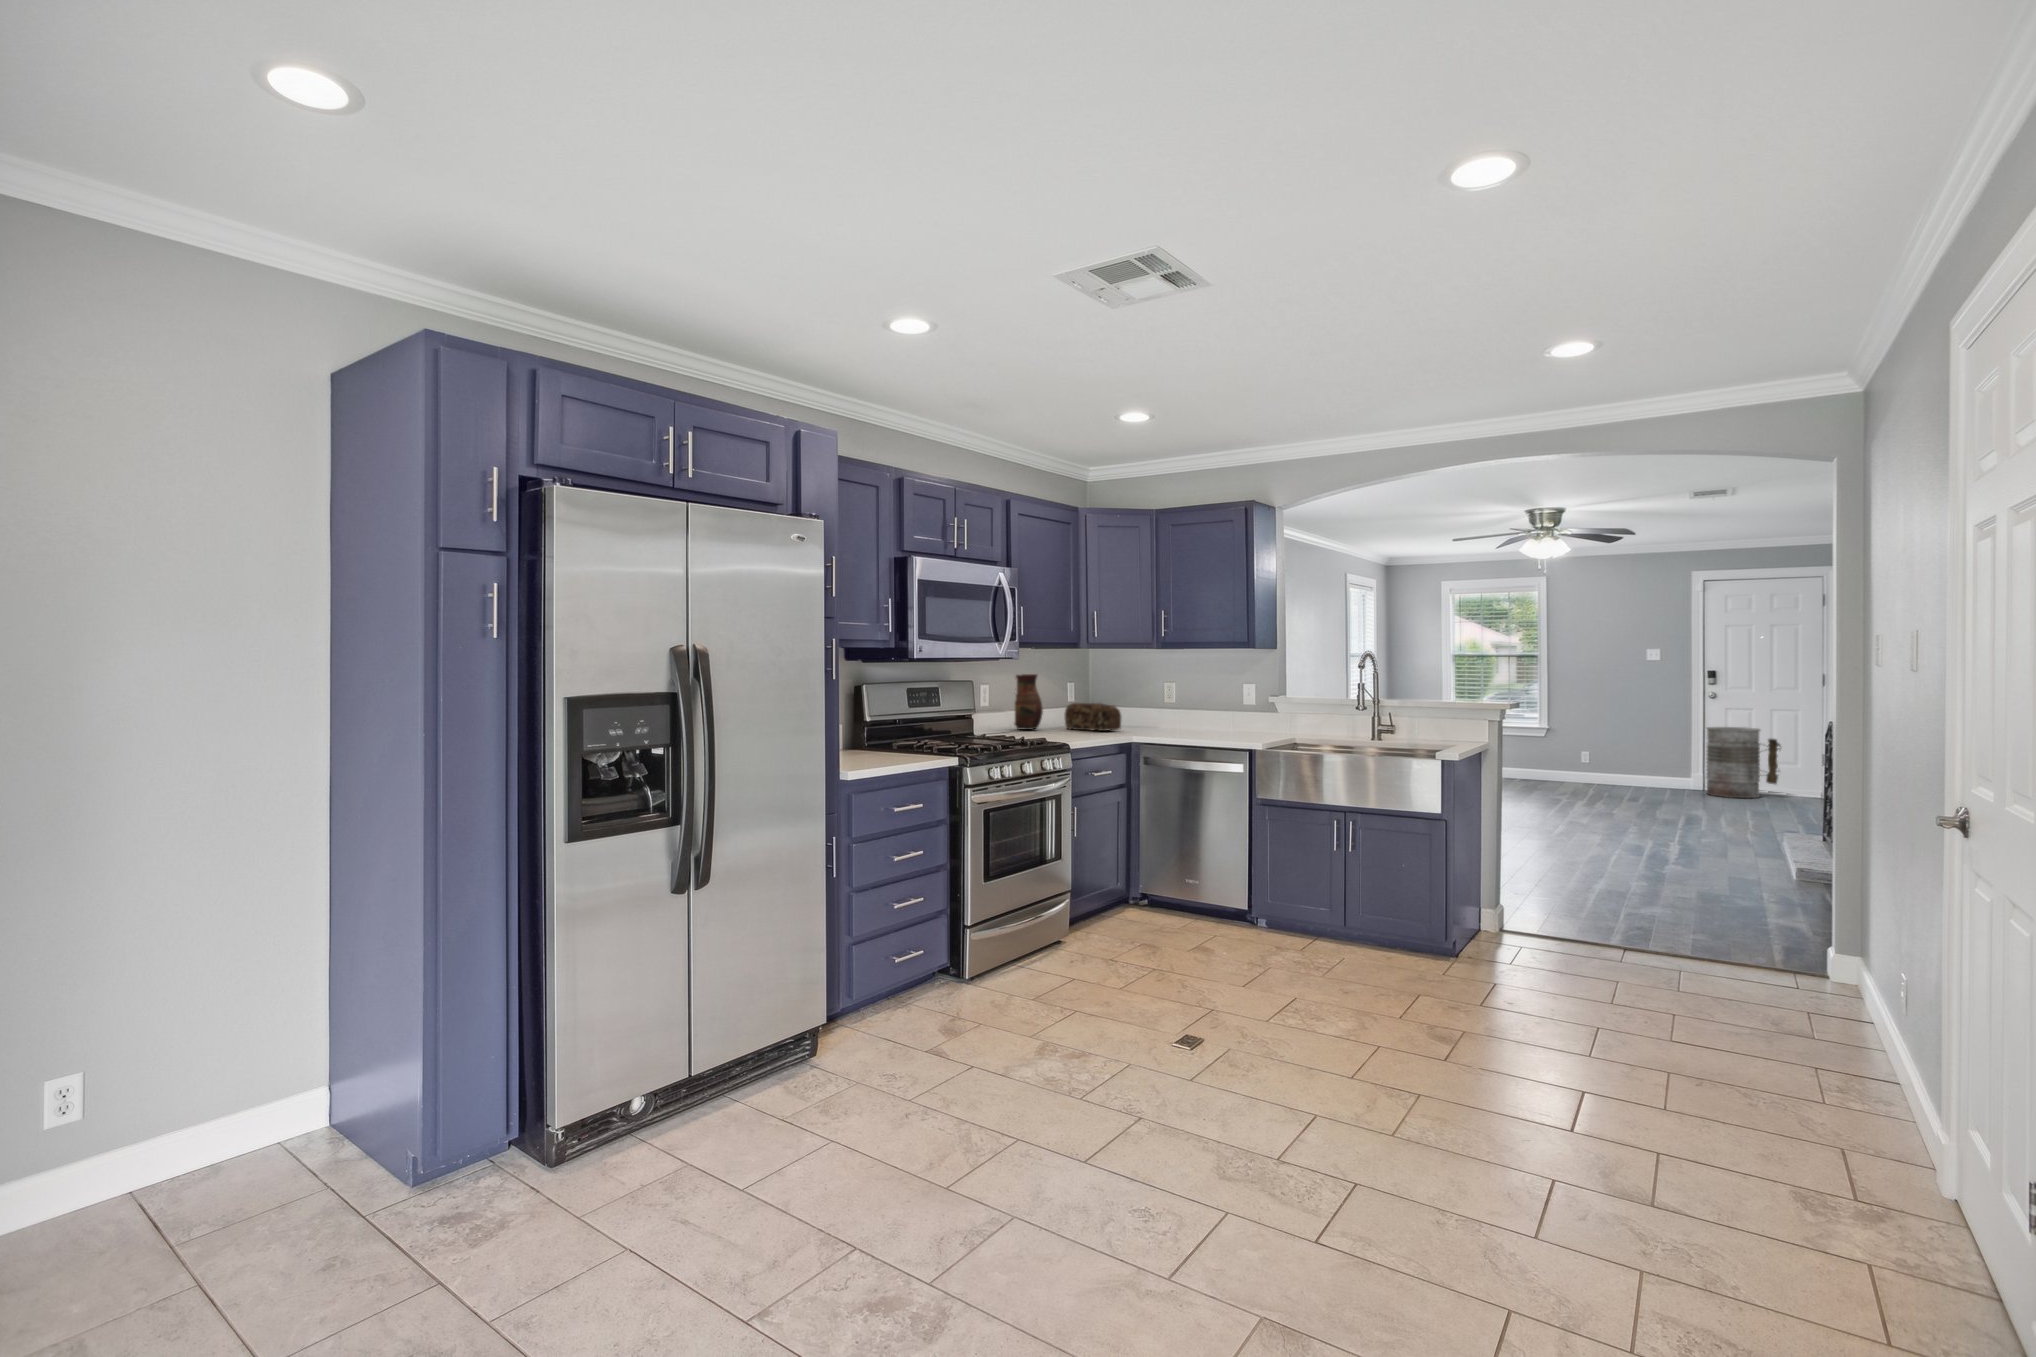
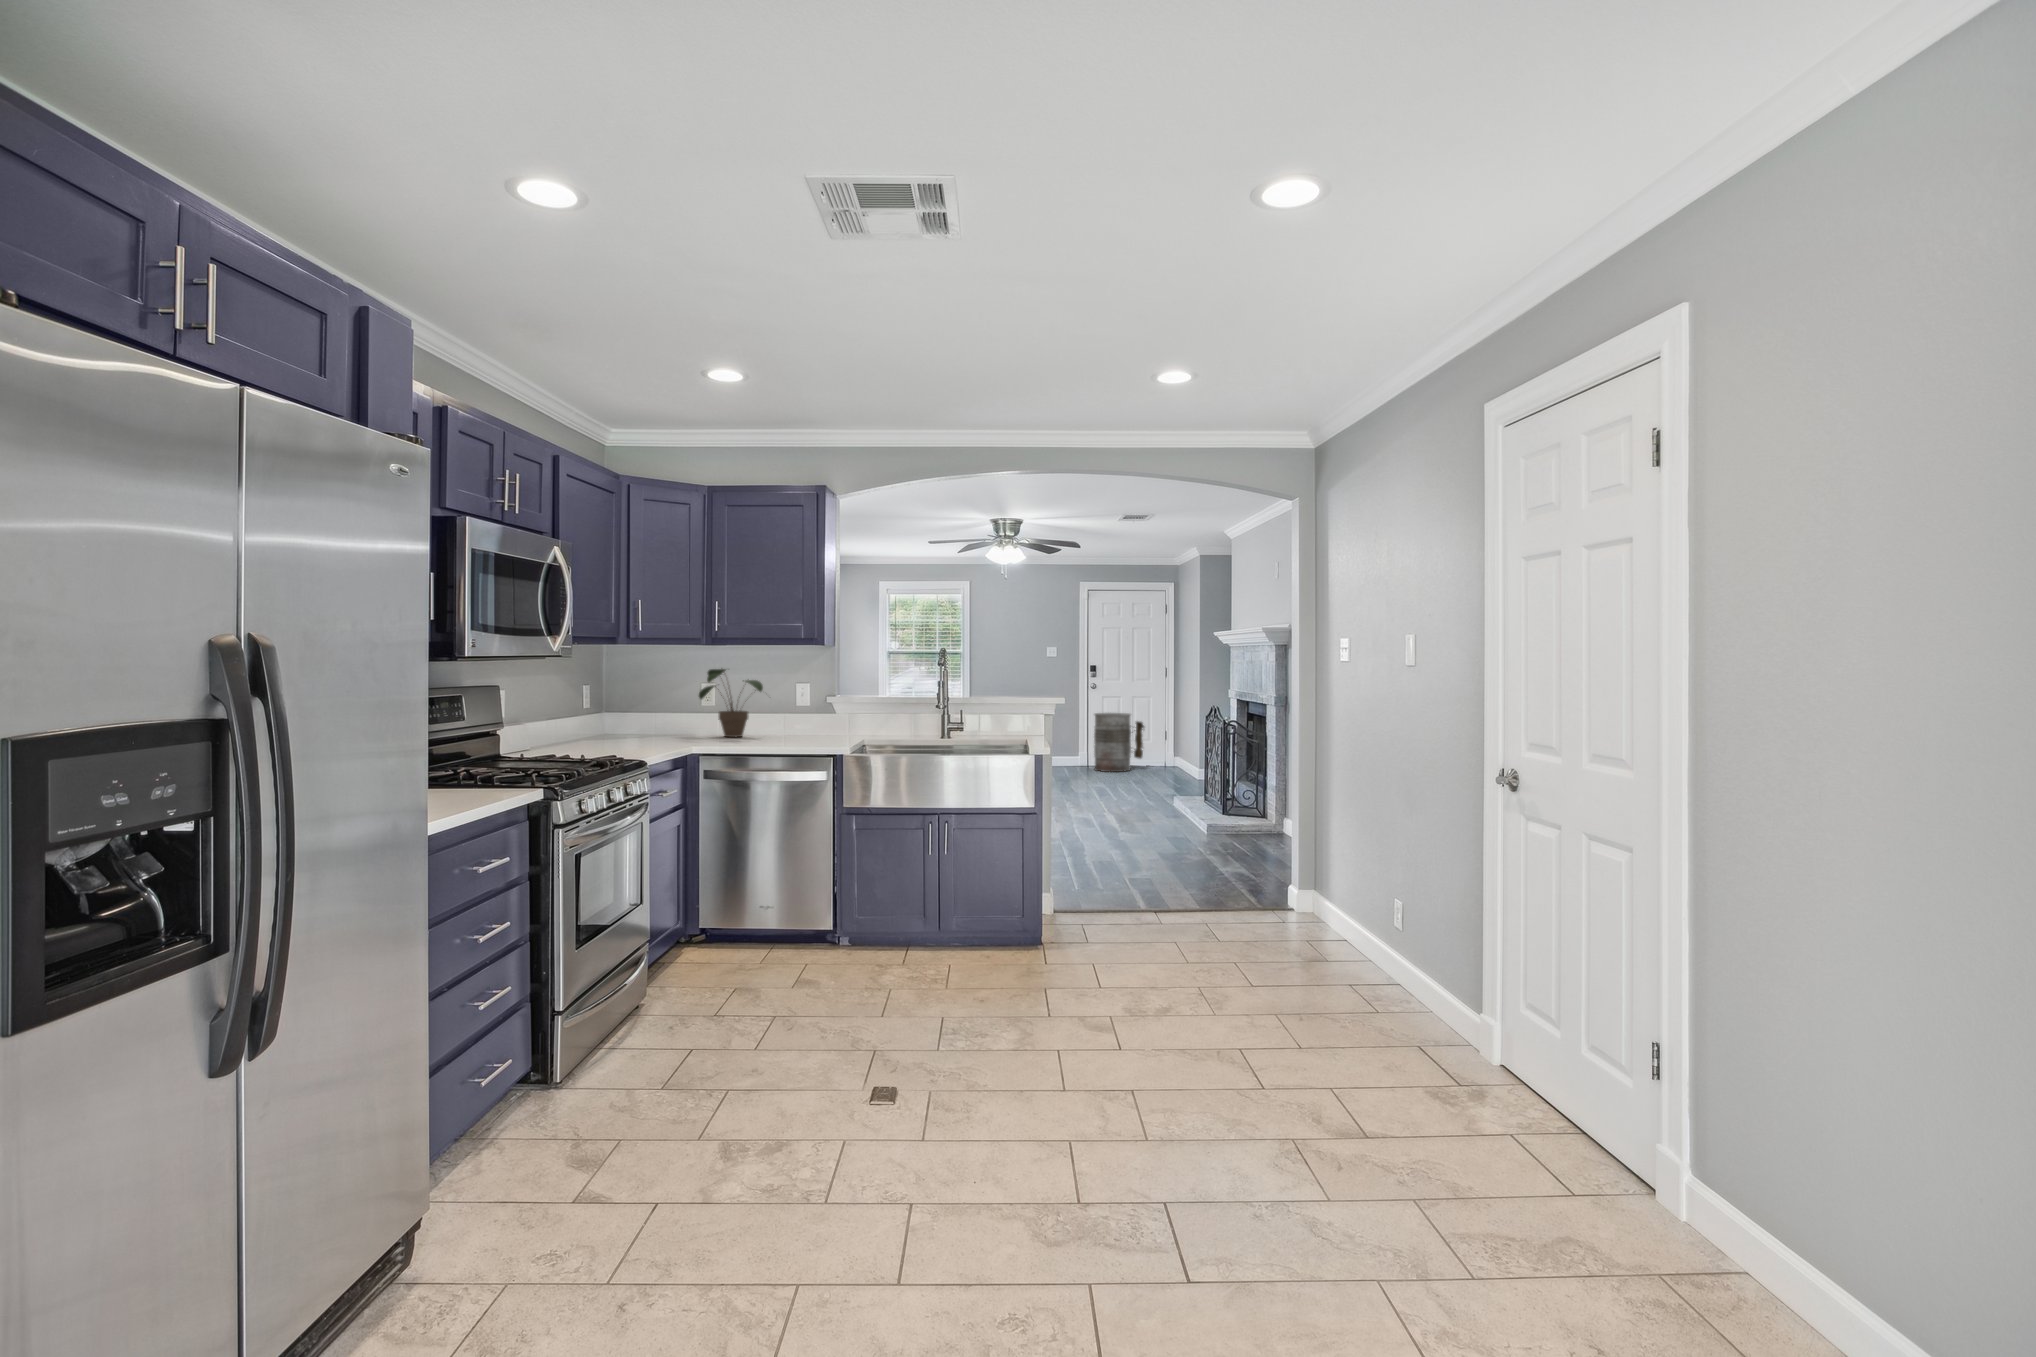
potted plant: none [1160,669,1222,731] -> present [699,668,763,737]
vase: present [1014,674,1043,730] -> none [524,675,567,746]
bread loaf: present [1065,703,1121,731] -> none [591,709,663,742]

